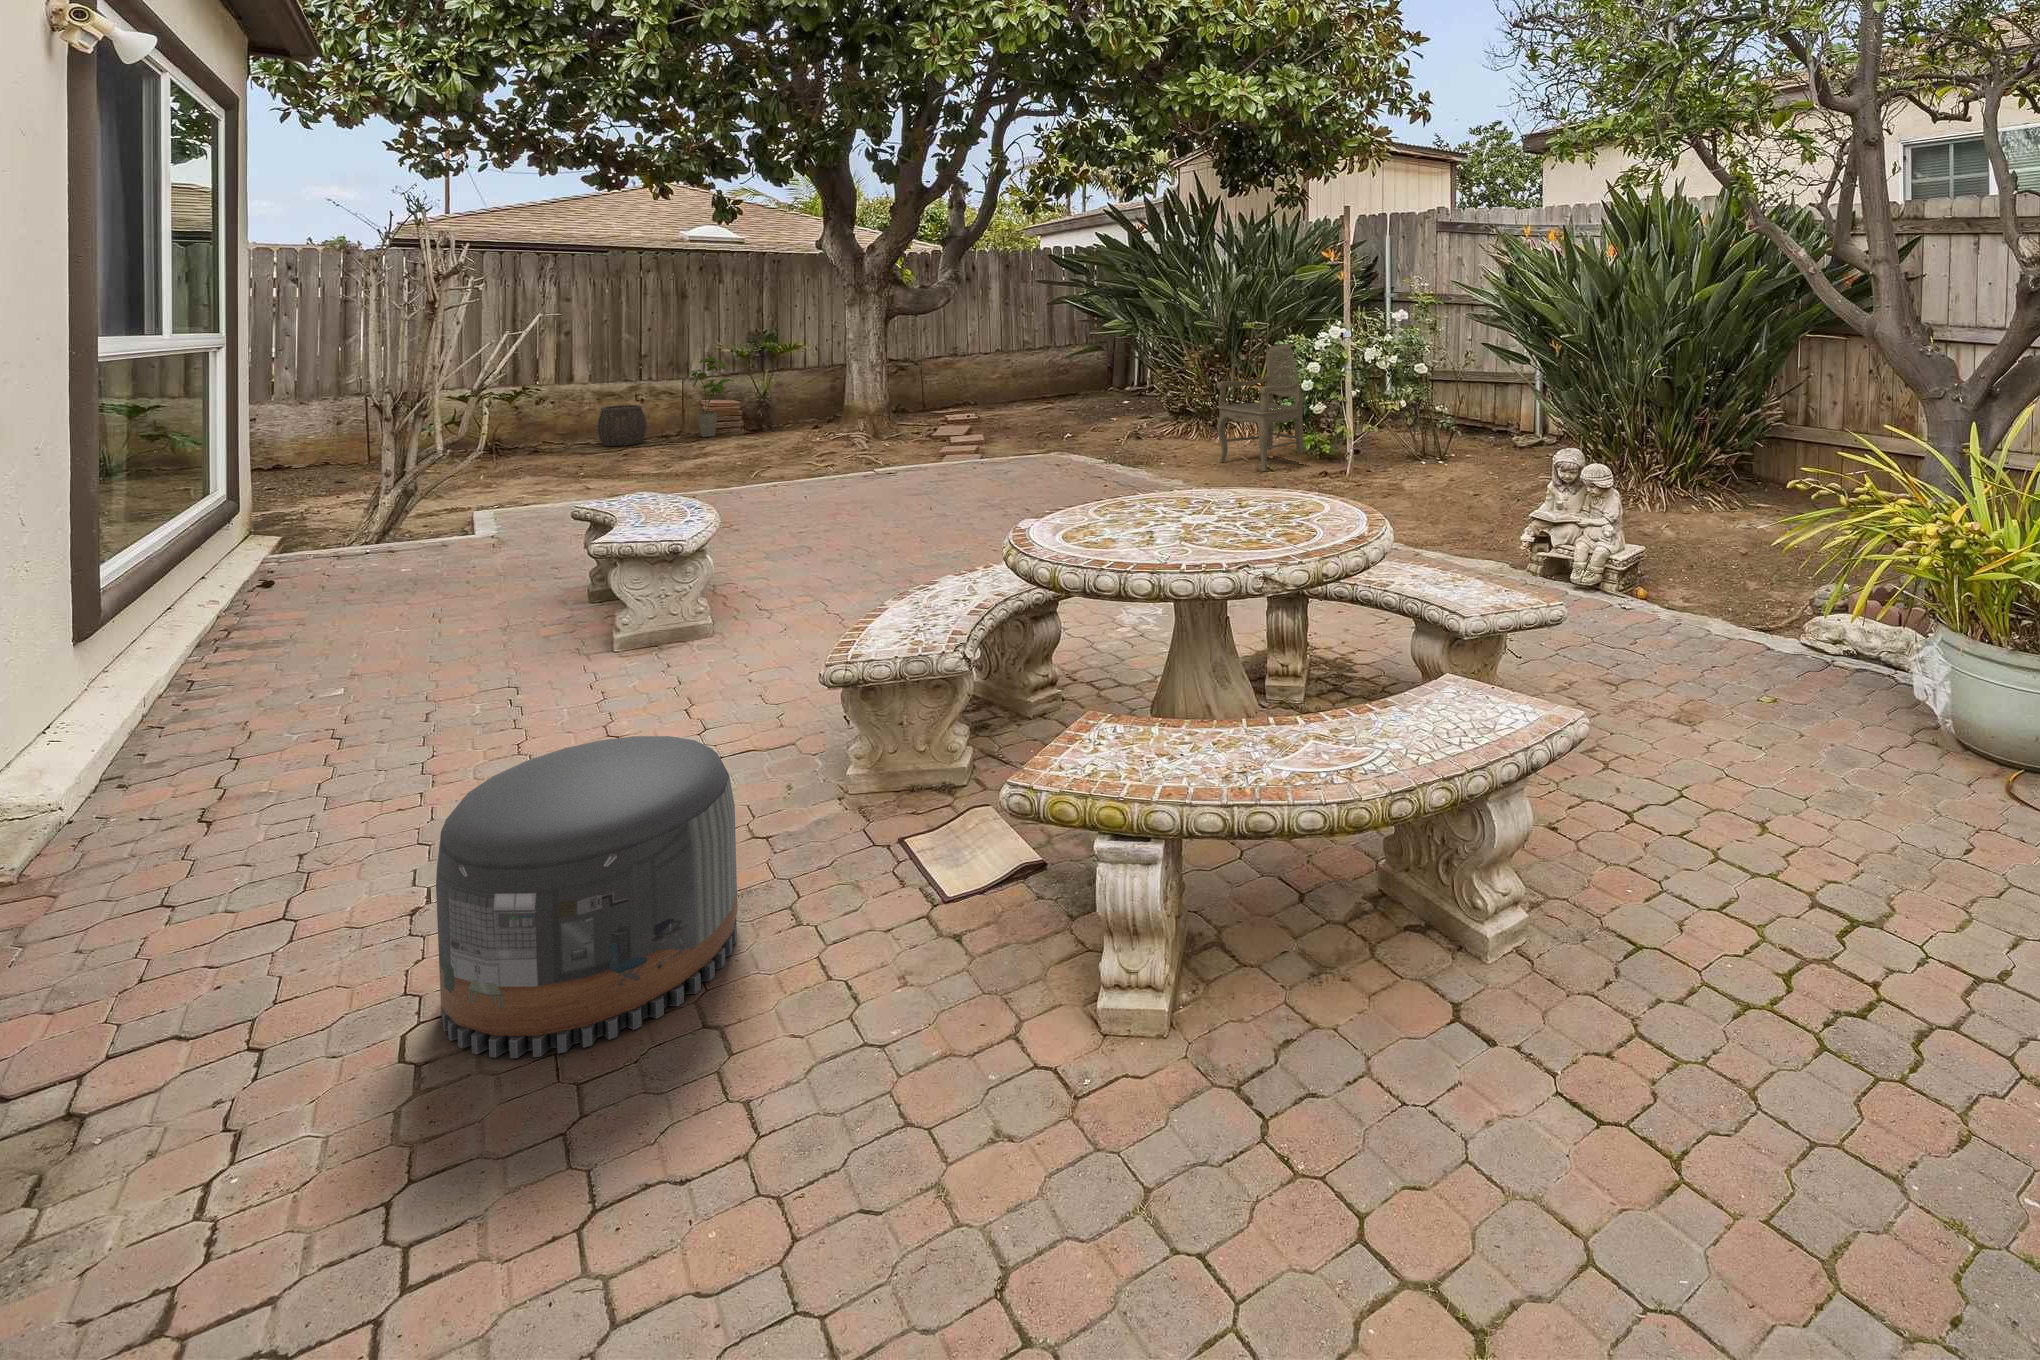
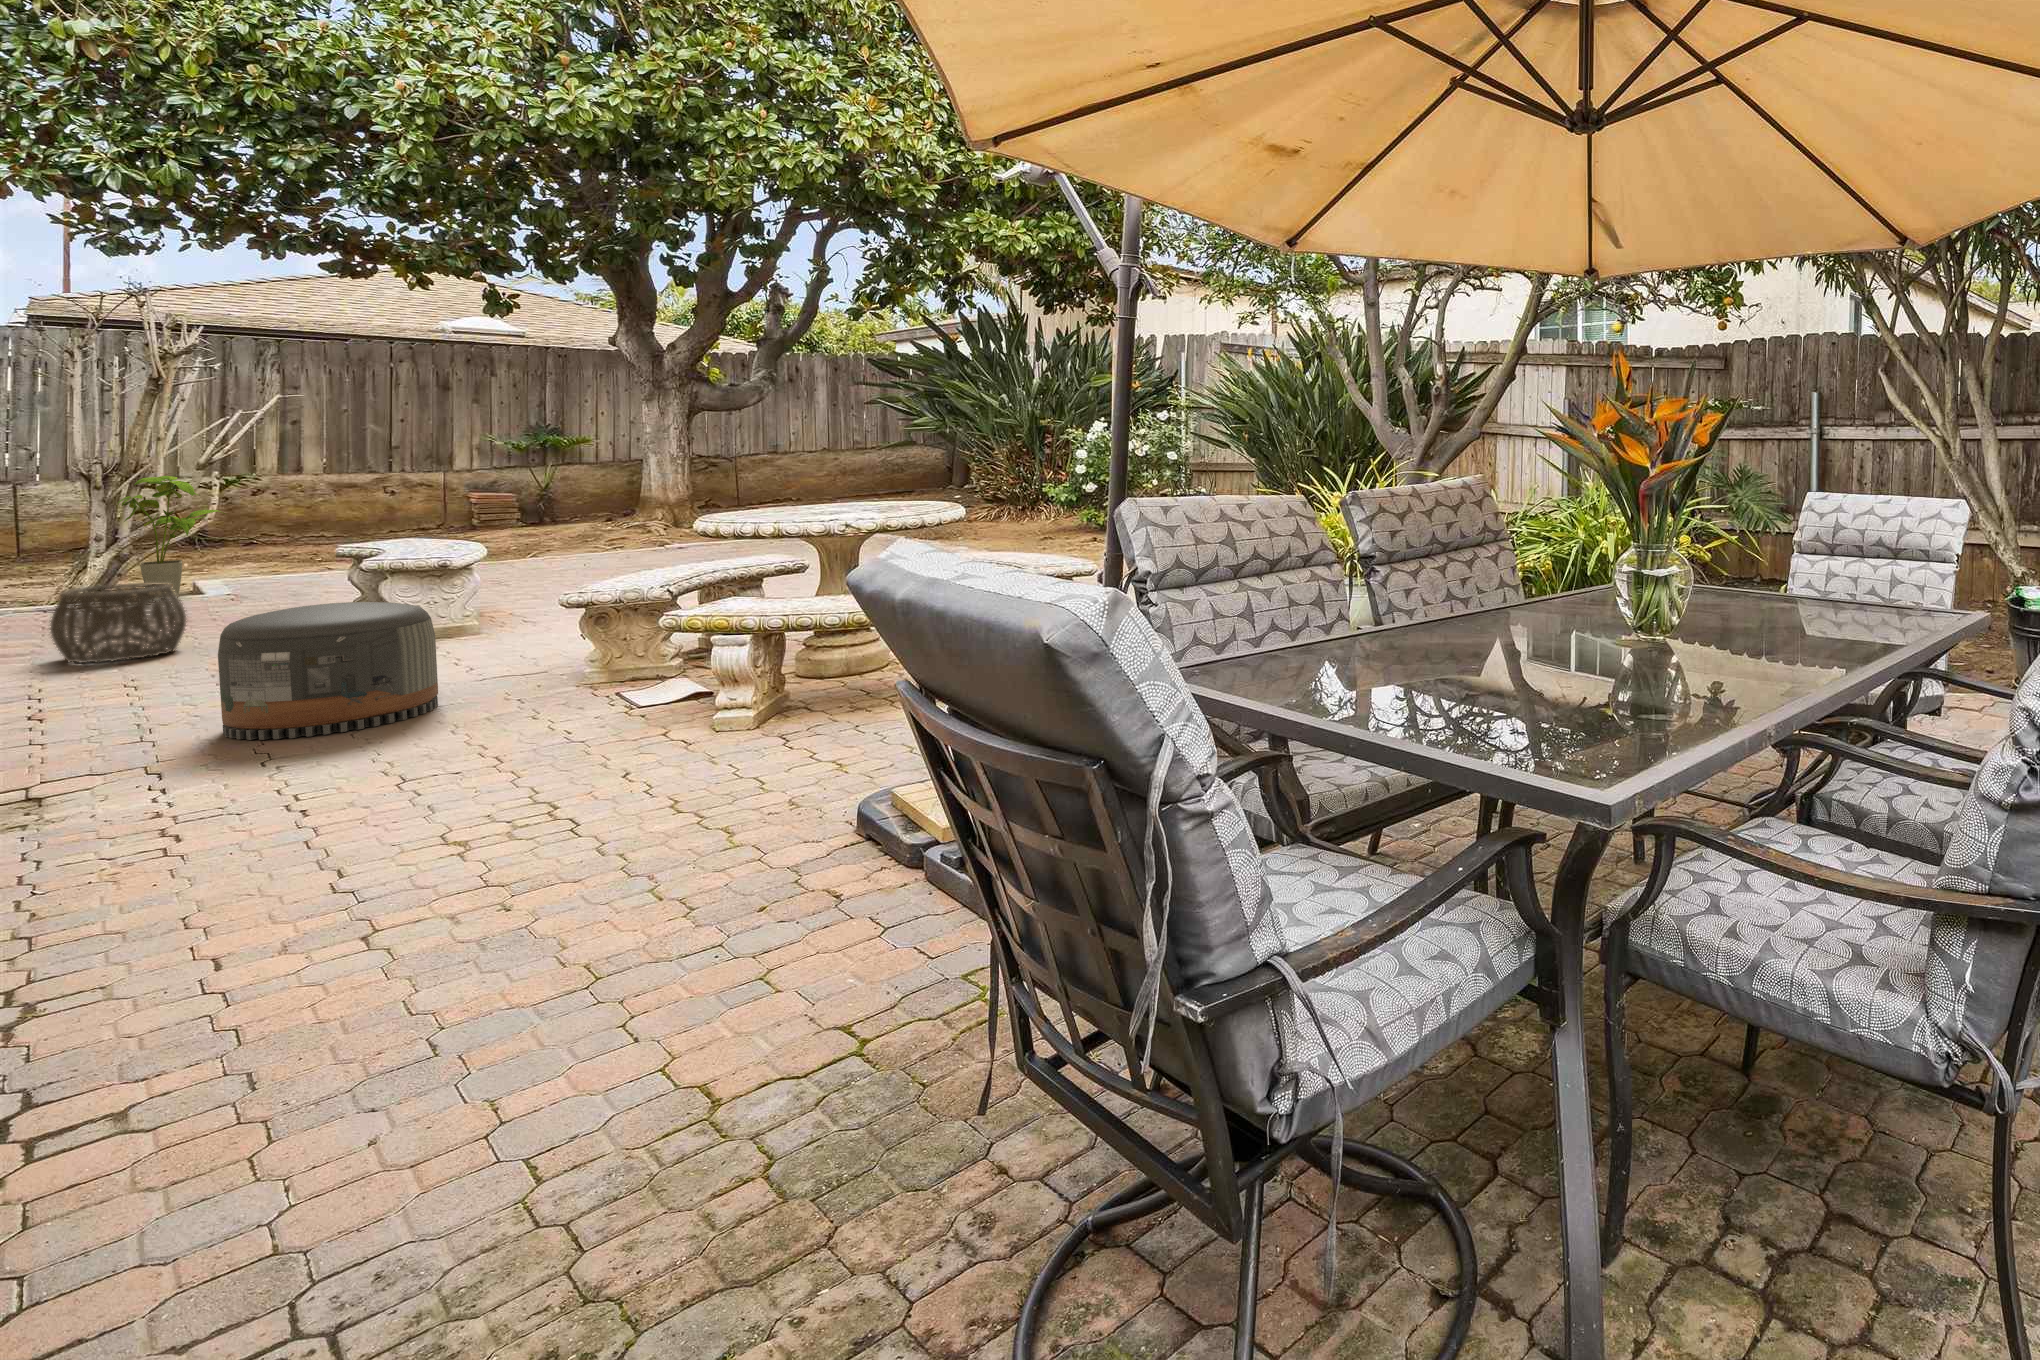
armchair: present [1217,344,1304,471] -> none [995,436,1073,532]
house plant: present [688,357,734,437] -> present [117,476,226,597]
woven basket: present [597,405,647,446] -> present [50,583,187,663]

